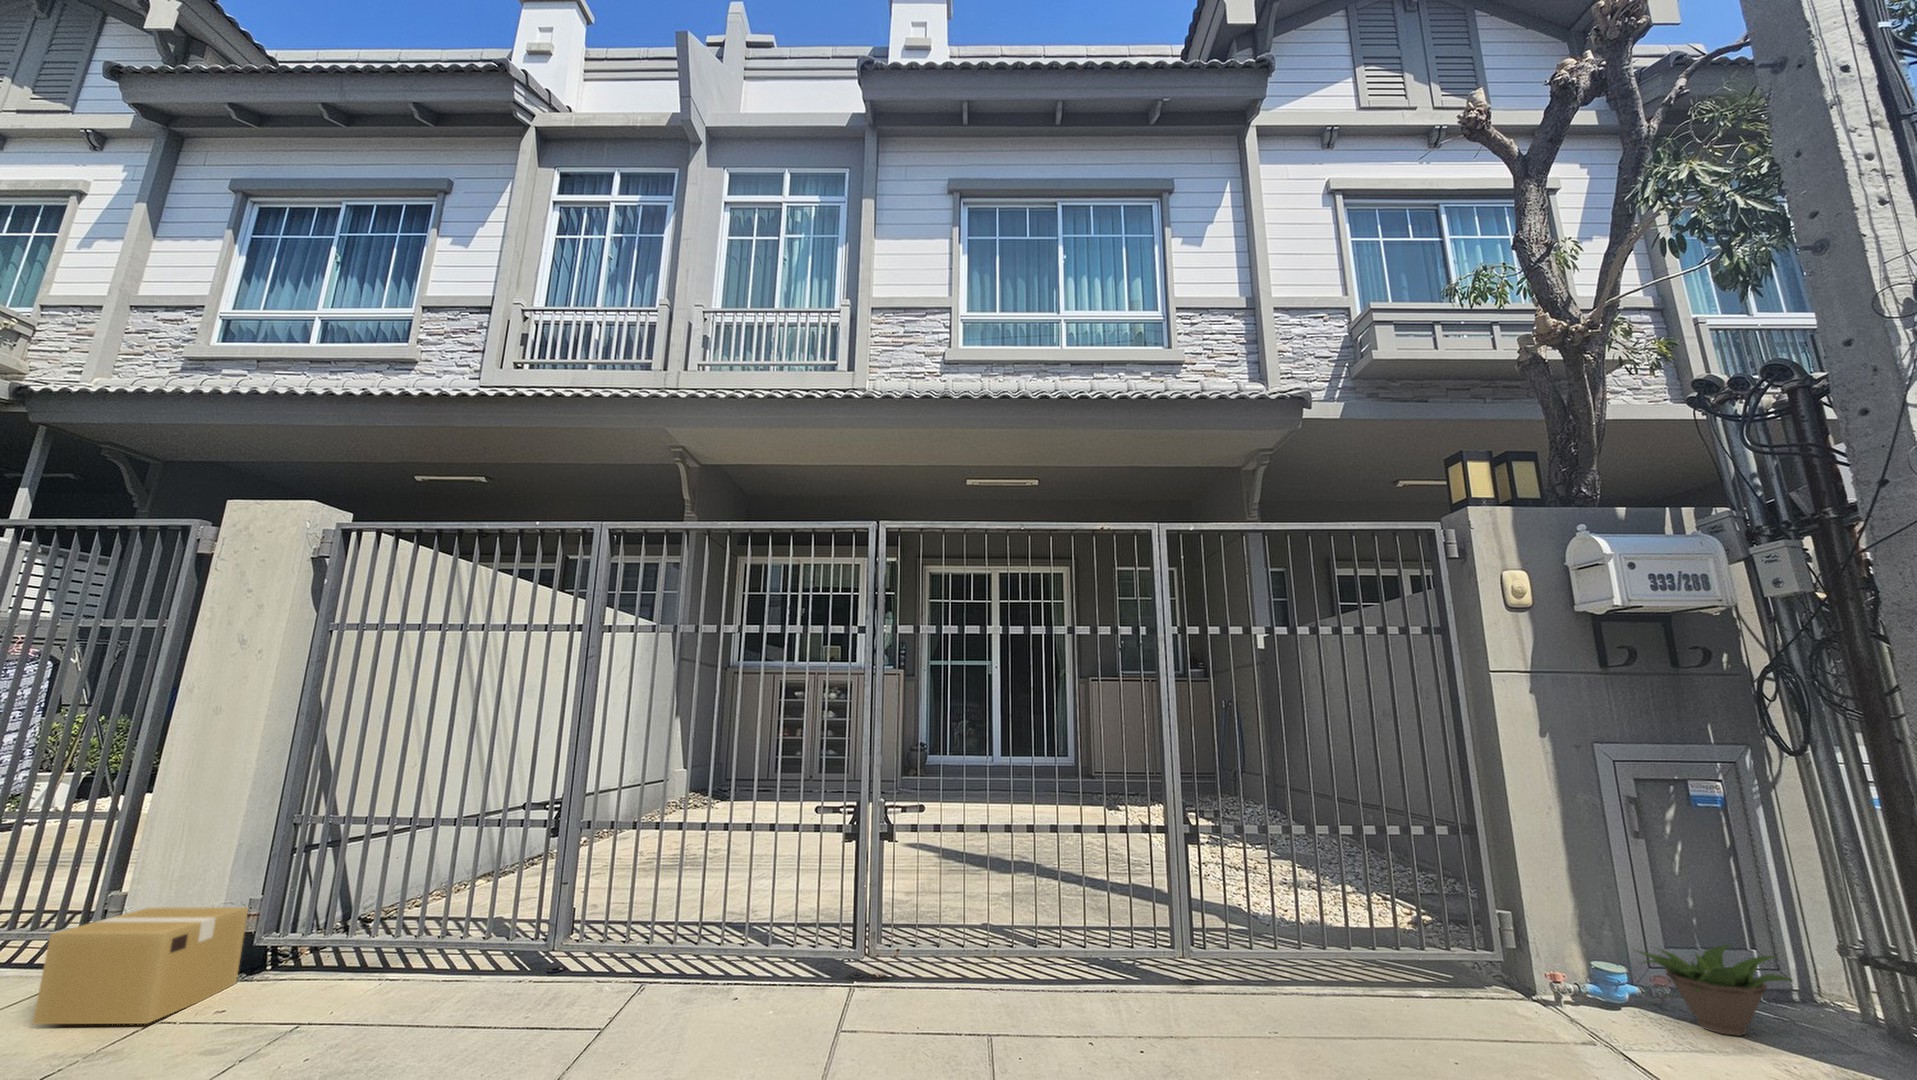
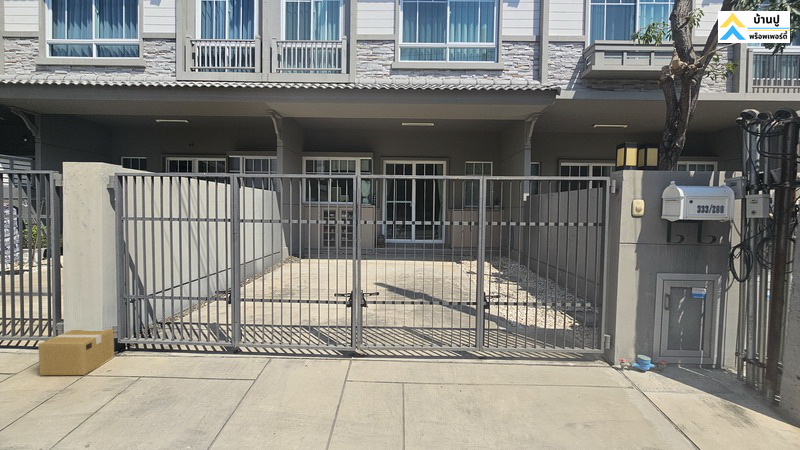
decorative plant: present [1638,945,1792,1036] -> none [656,350,714,385]

